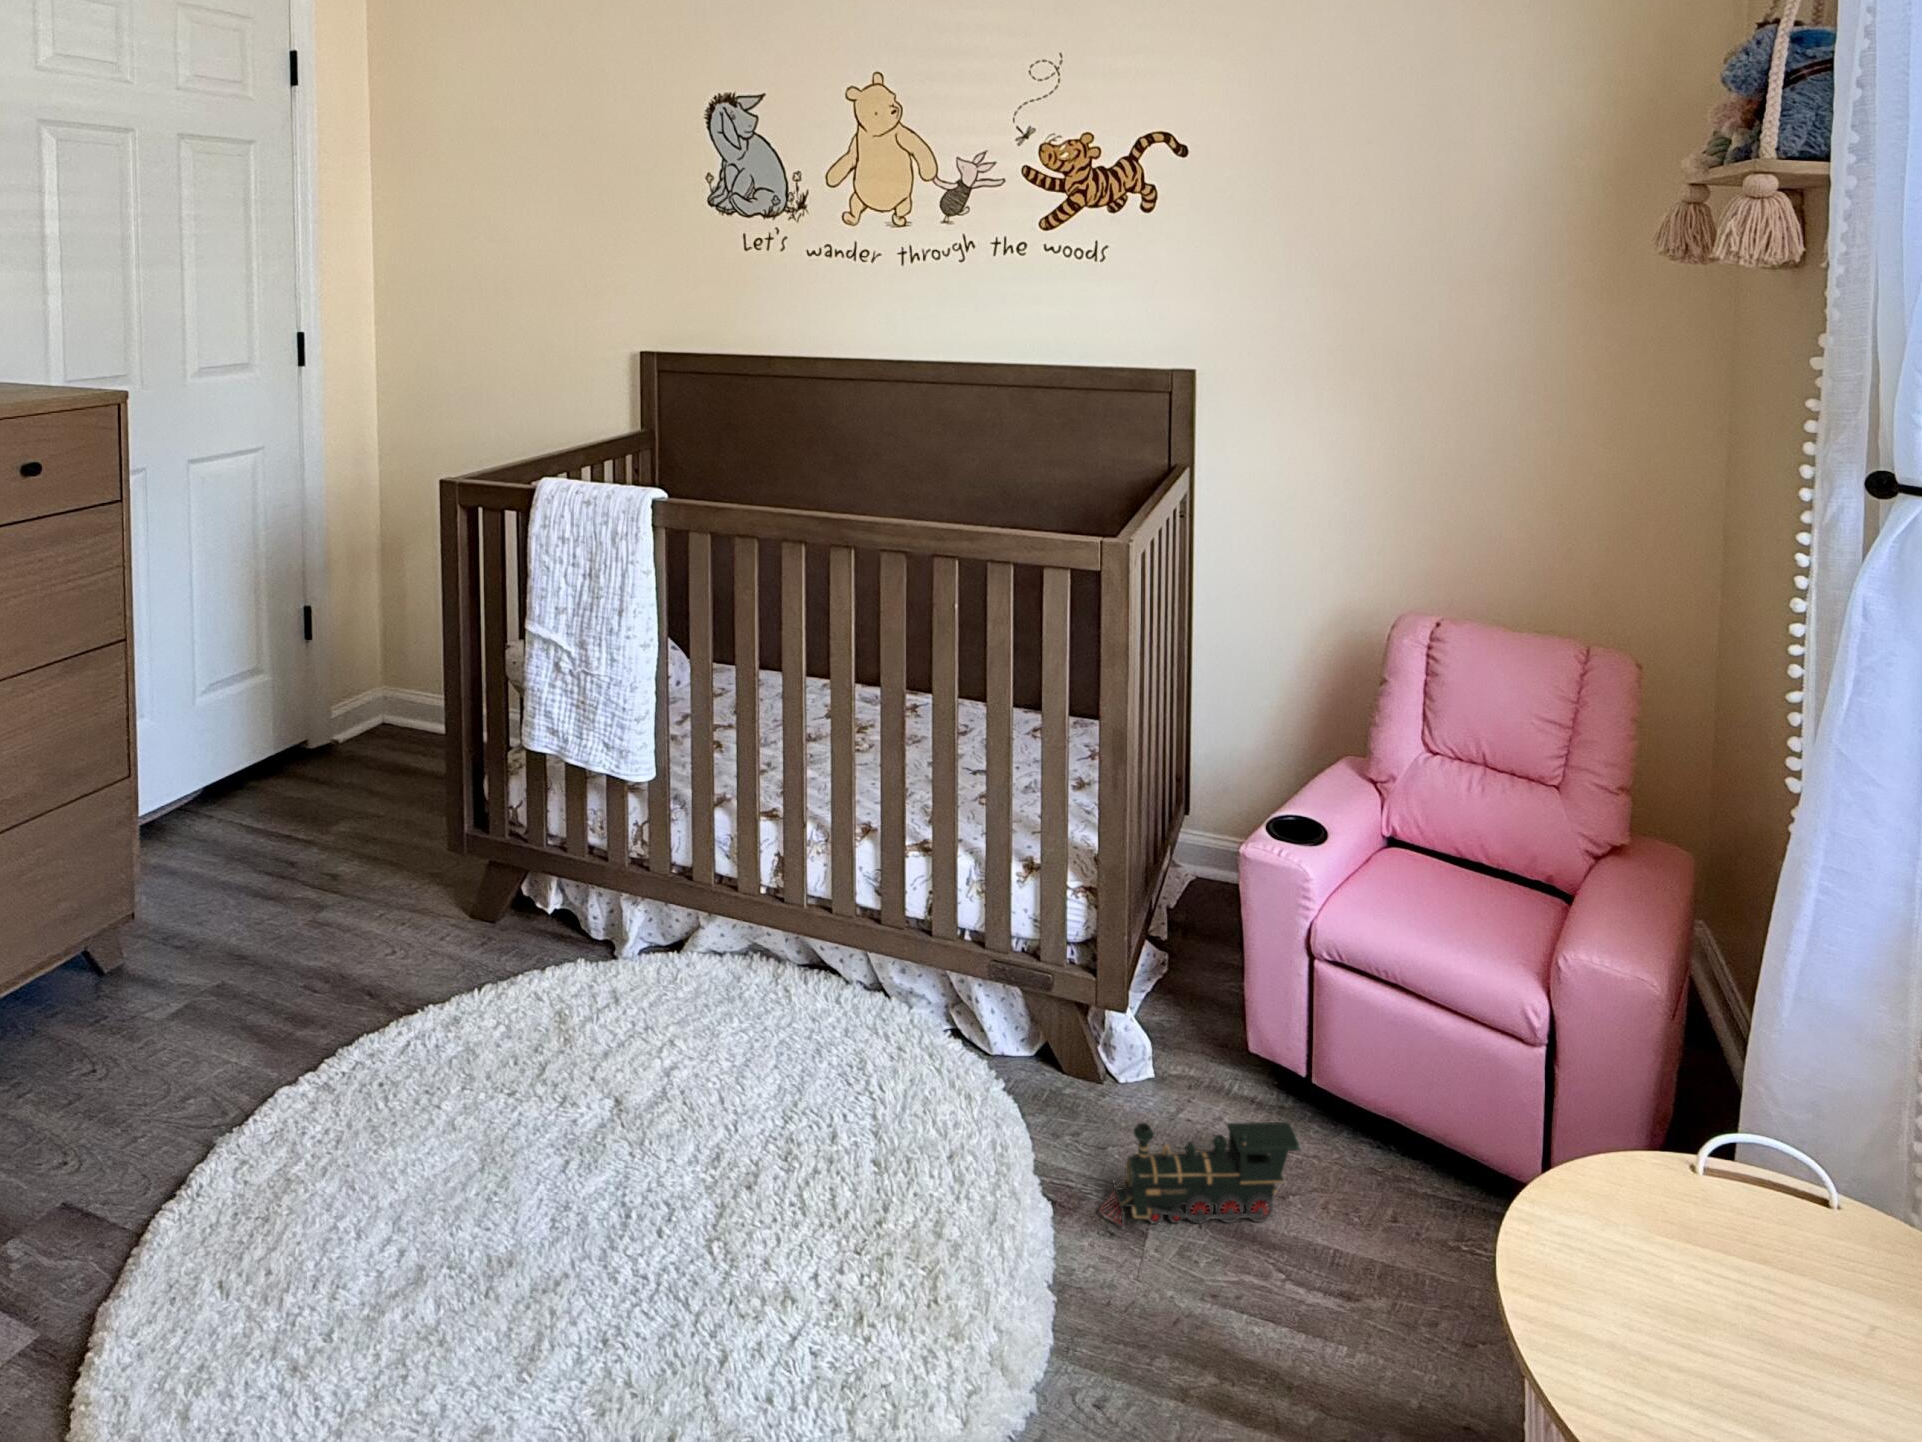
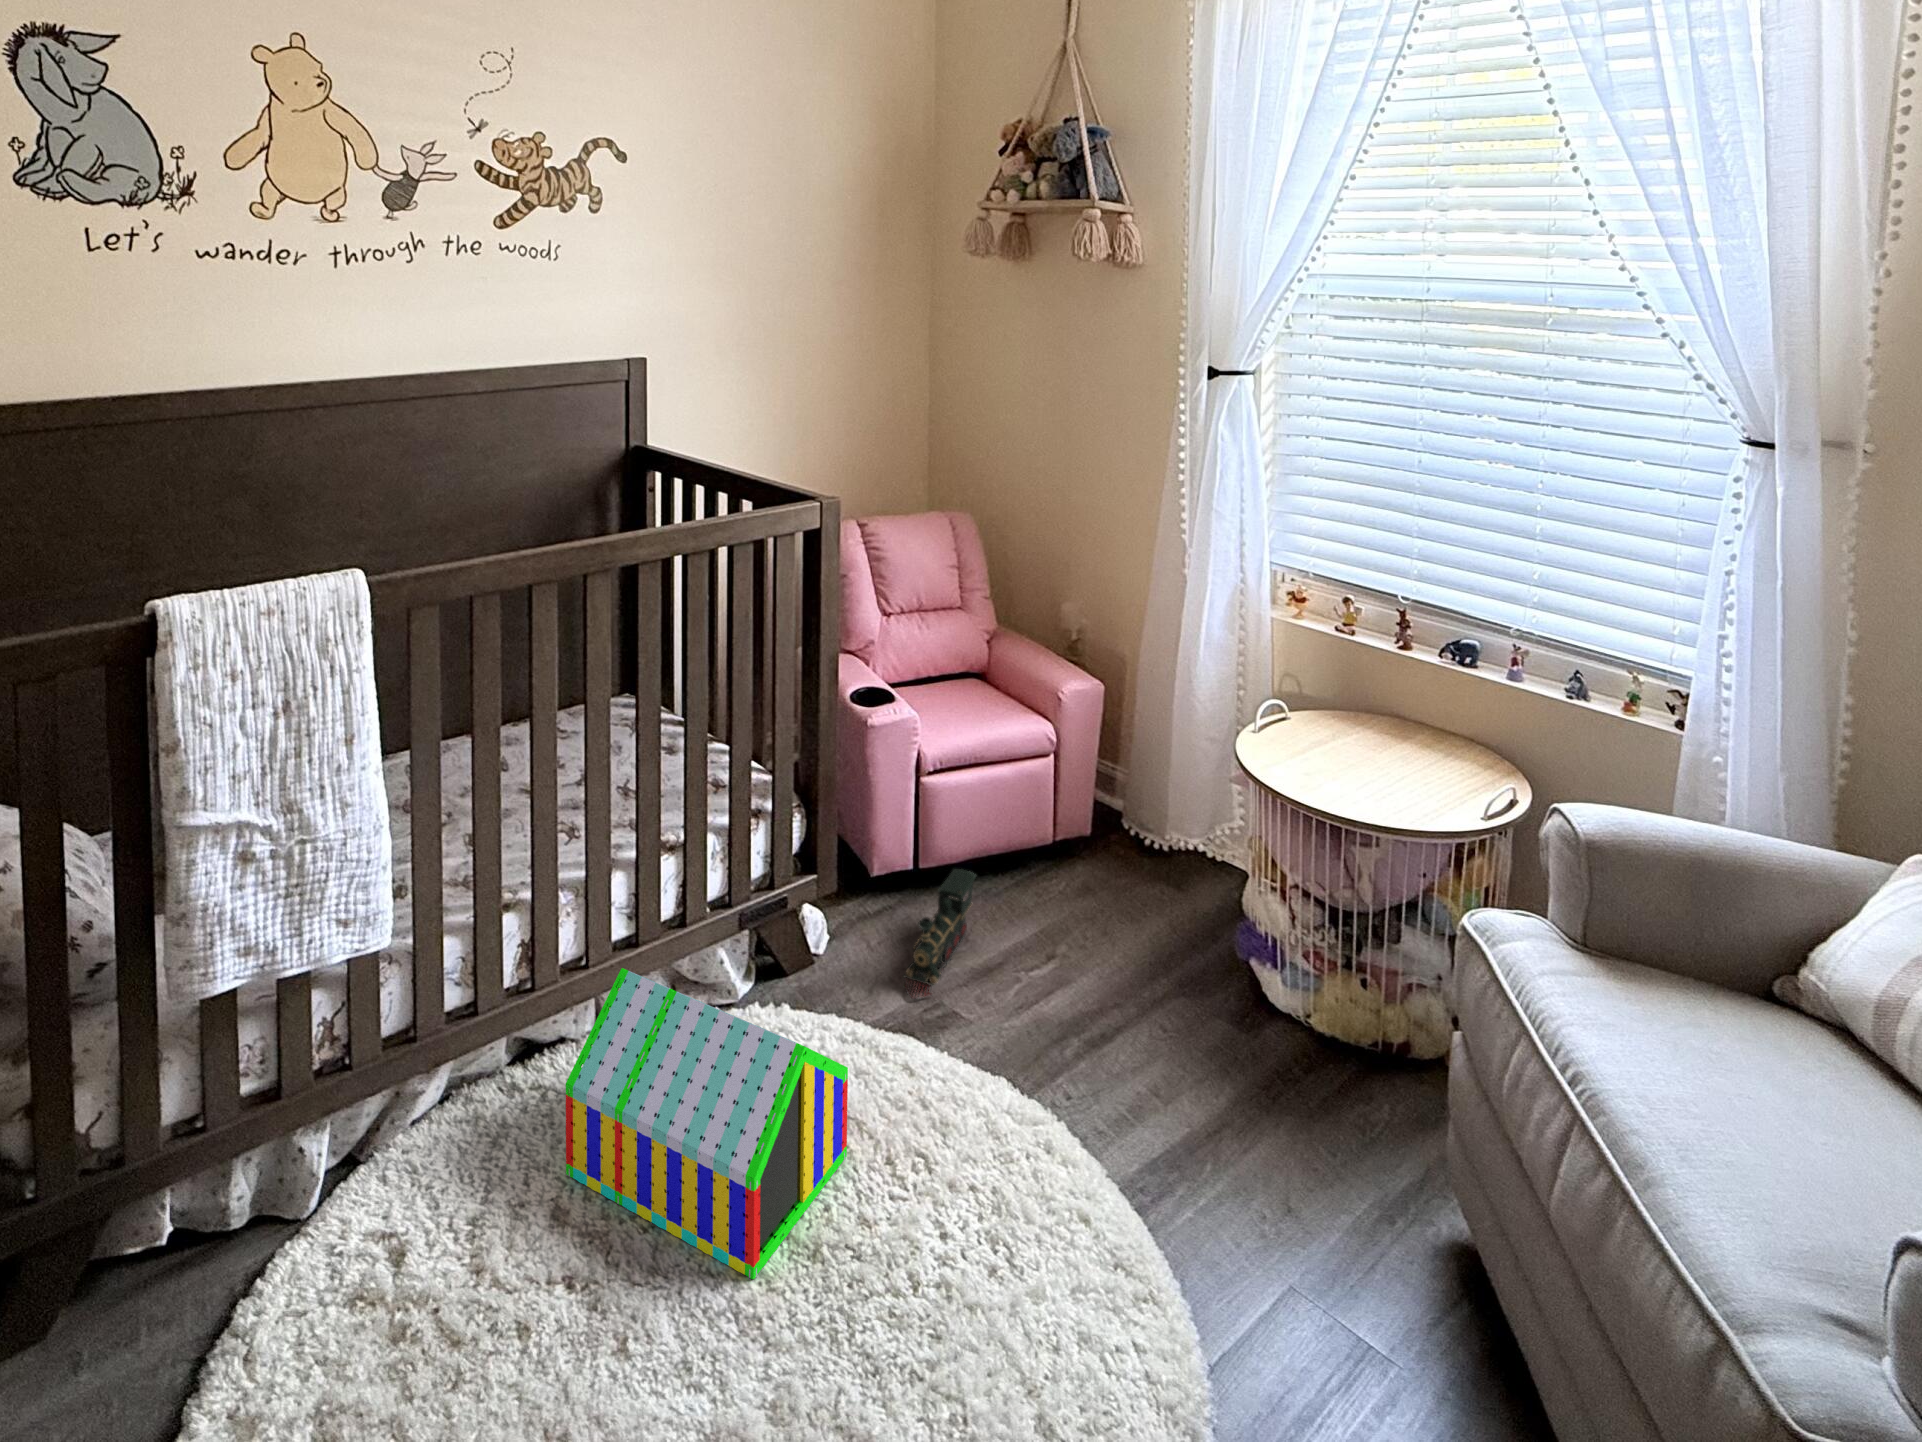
toy house: none [624,914,830,1241] -> present [566,968,848,1279]

